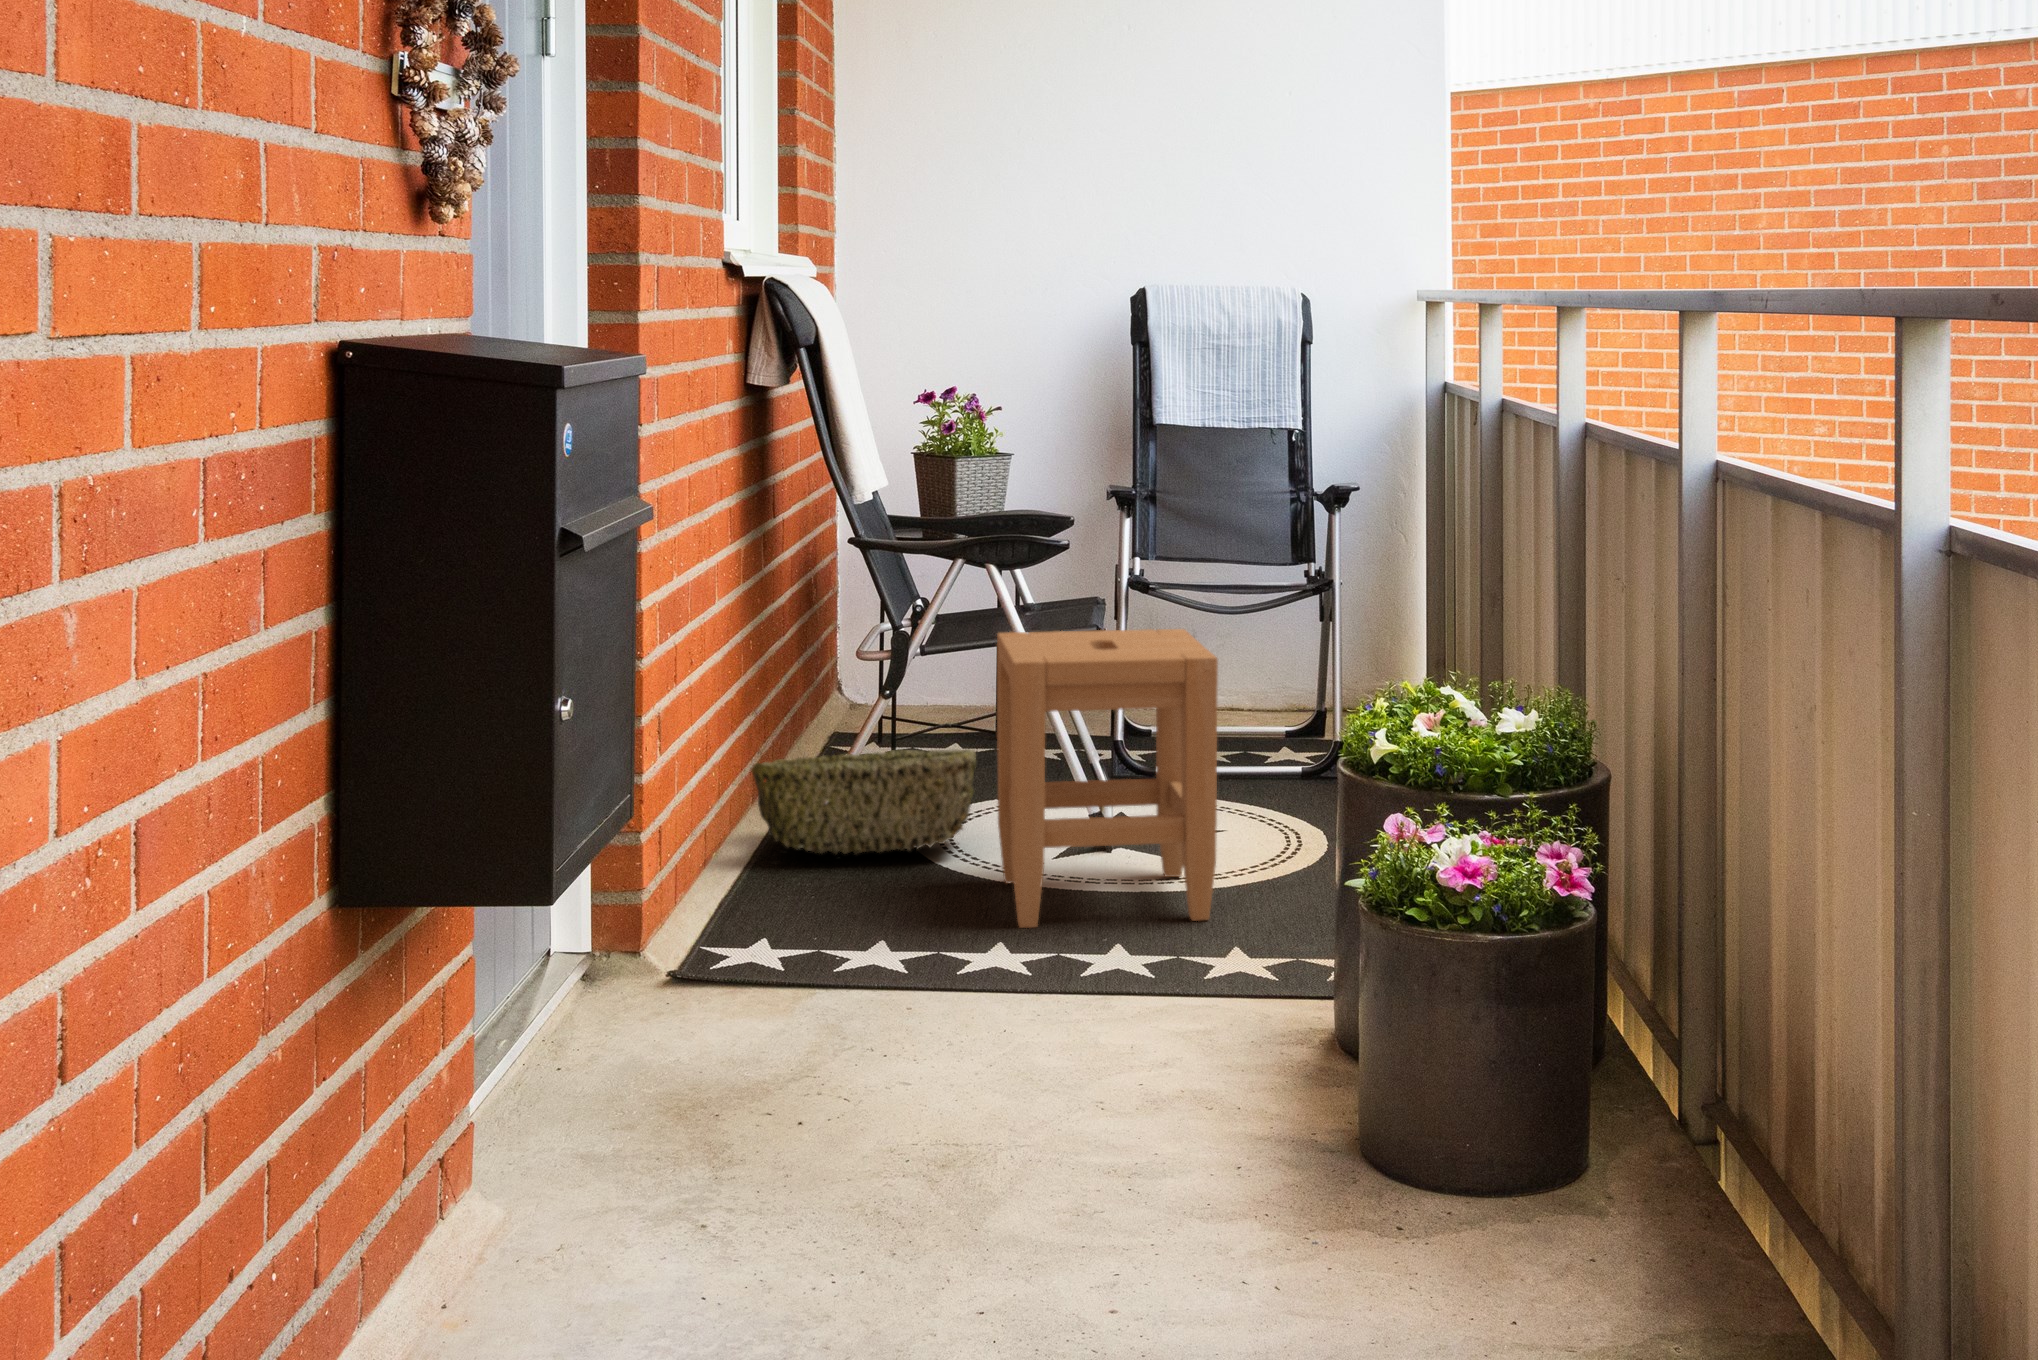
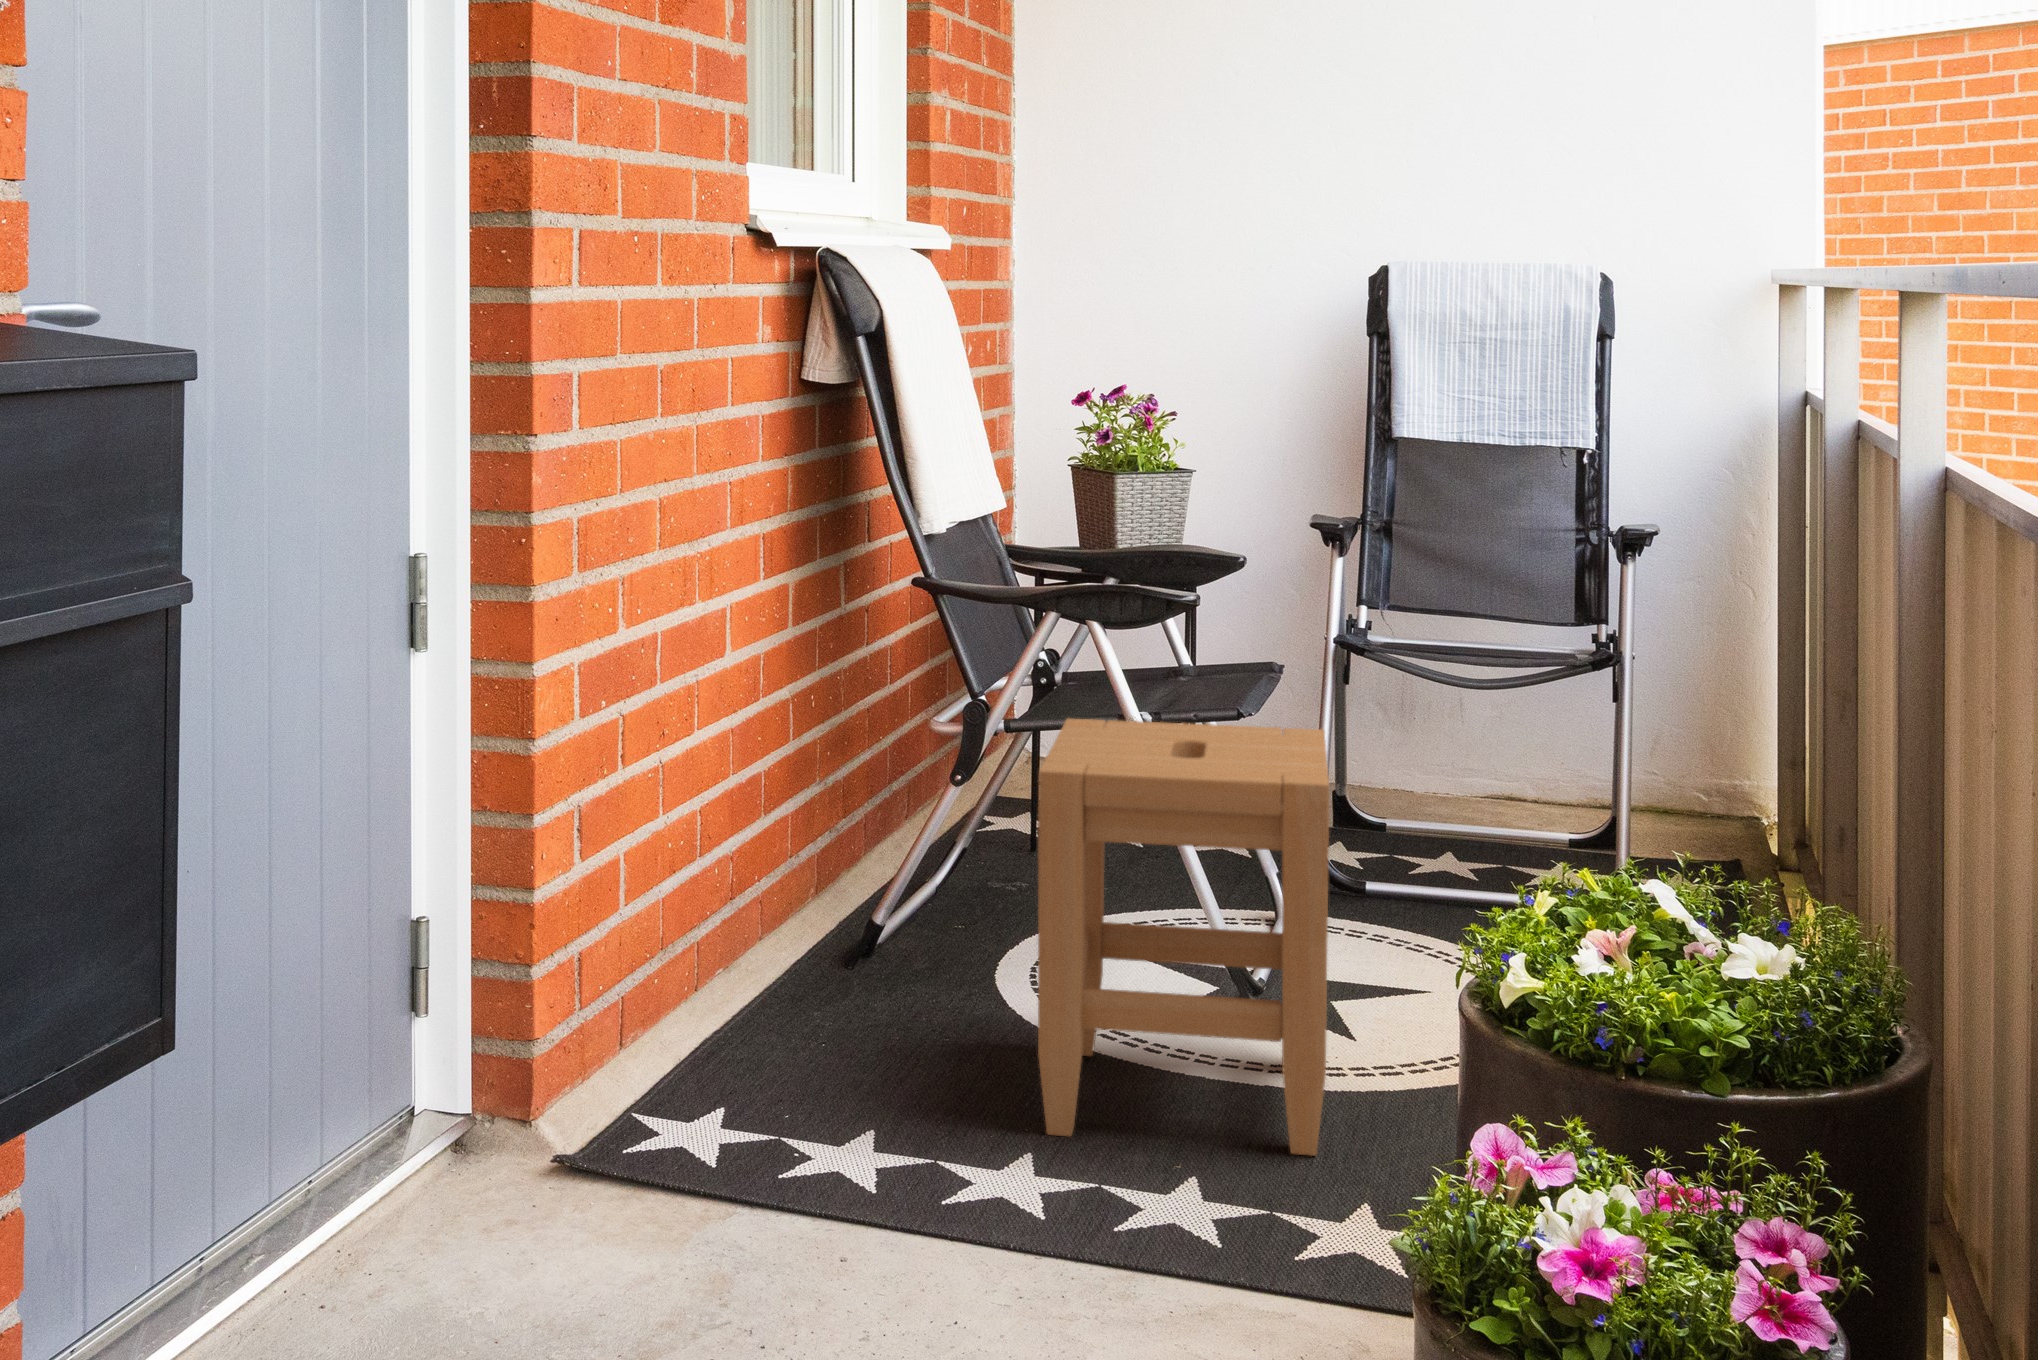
woven basket: present [751,749,976,854] -> none [775,849,1074,990]

